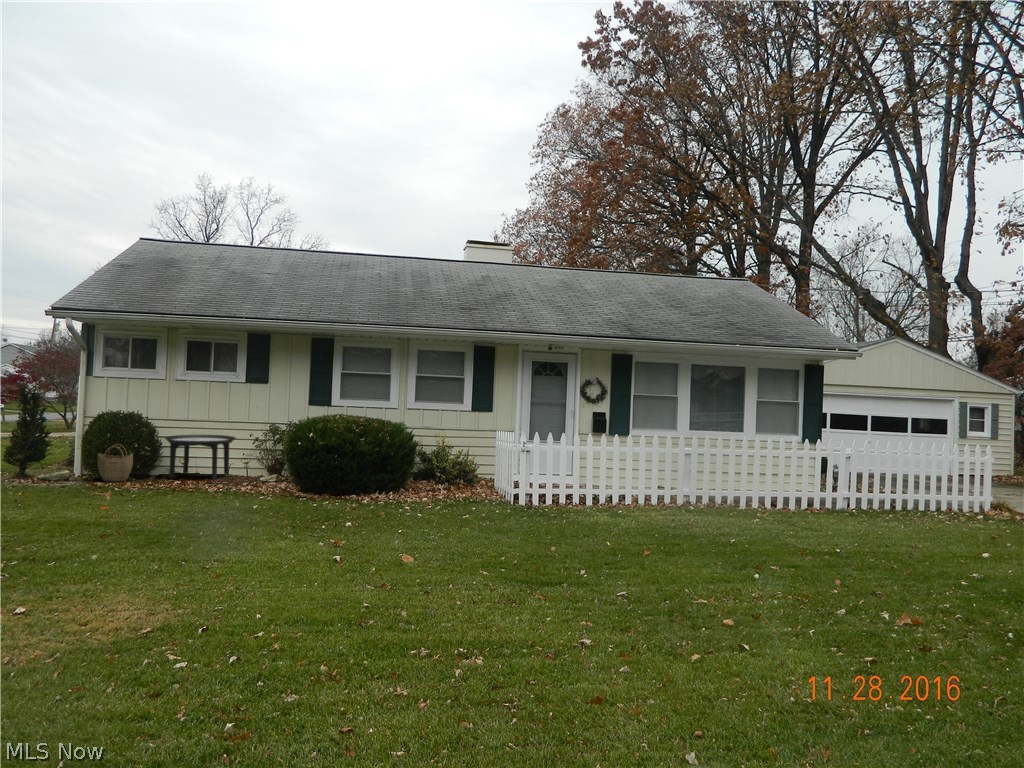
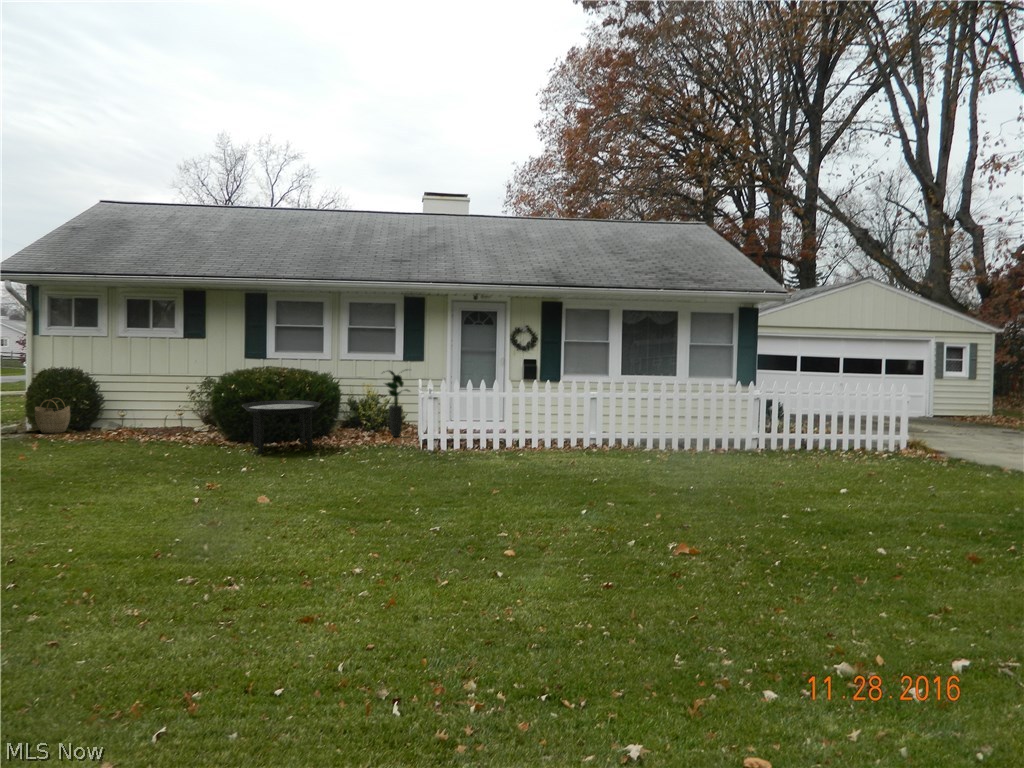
potted plant: none [468,421,499,490] -> present [385,371,409,437]
round table: present [165,435,236,480] -> present [242,400,321,454]

